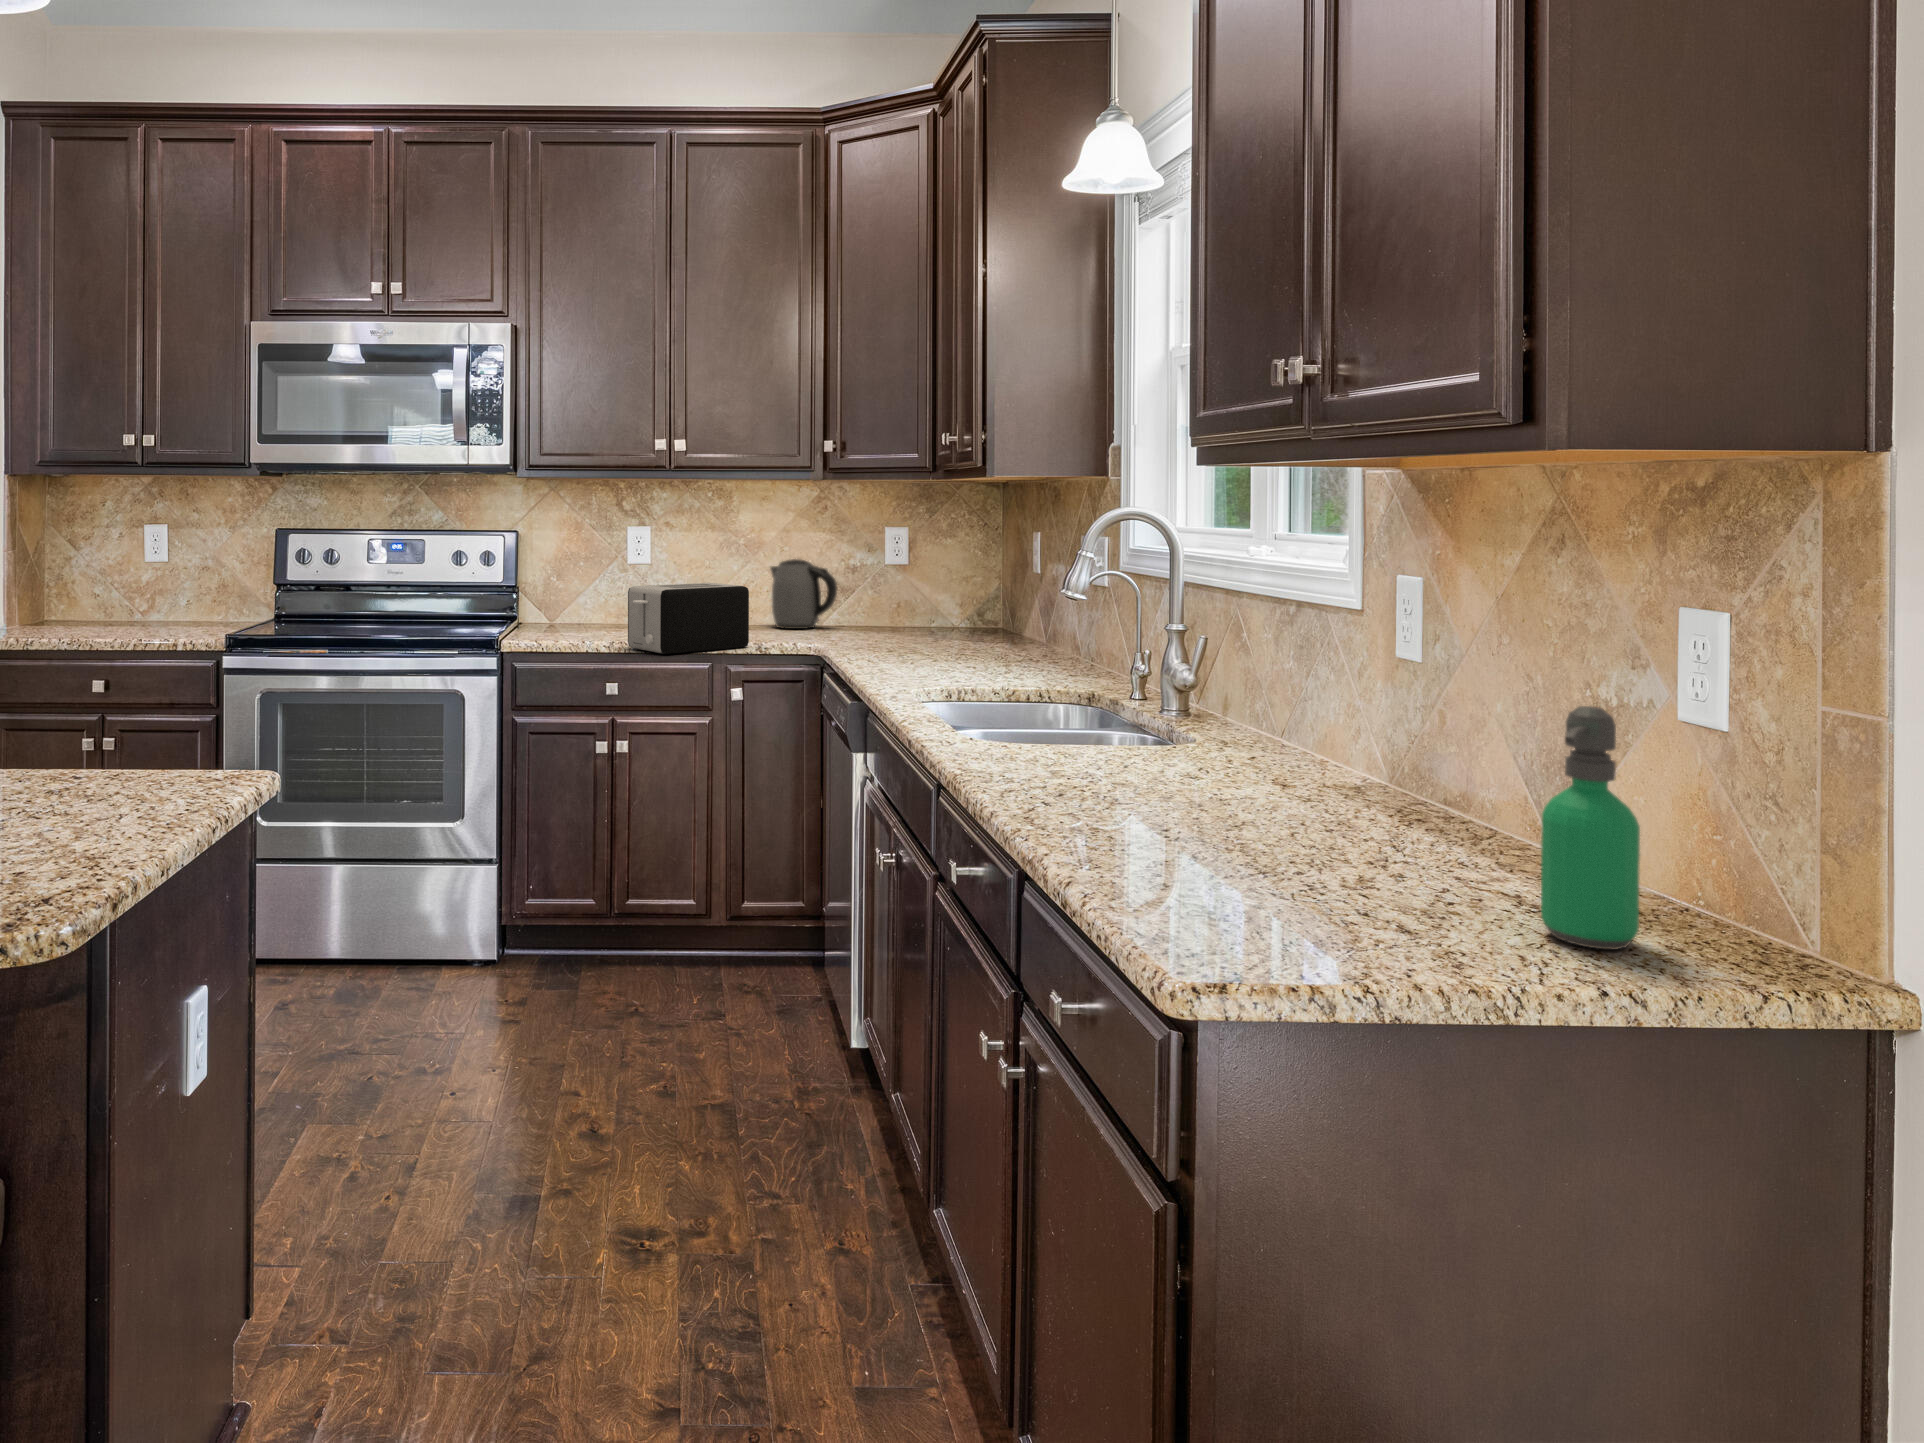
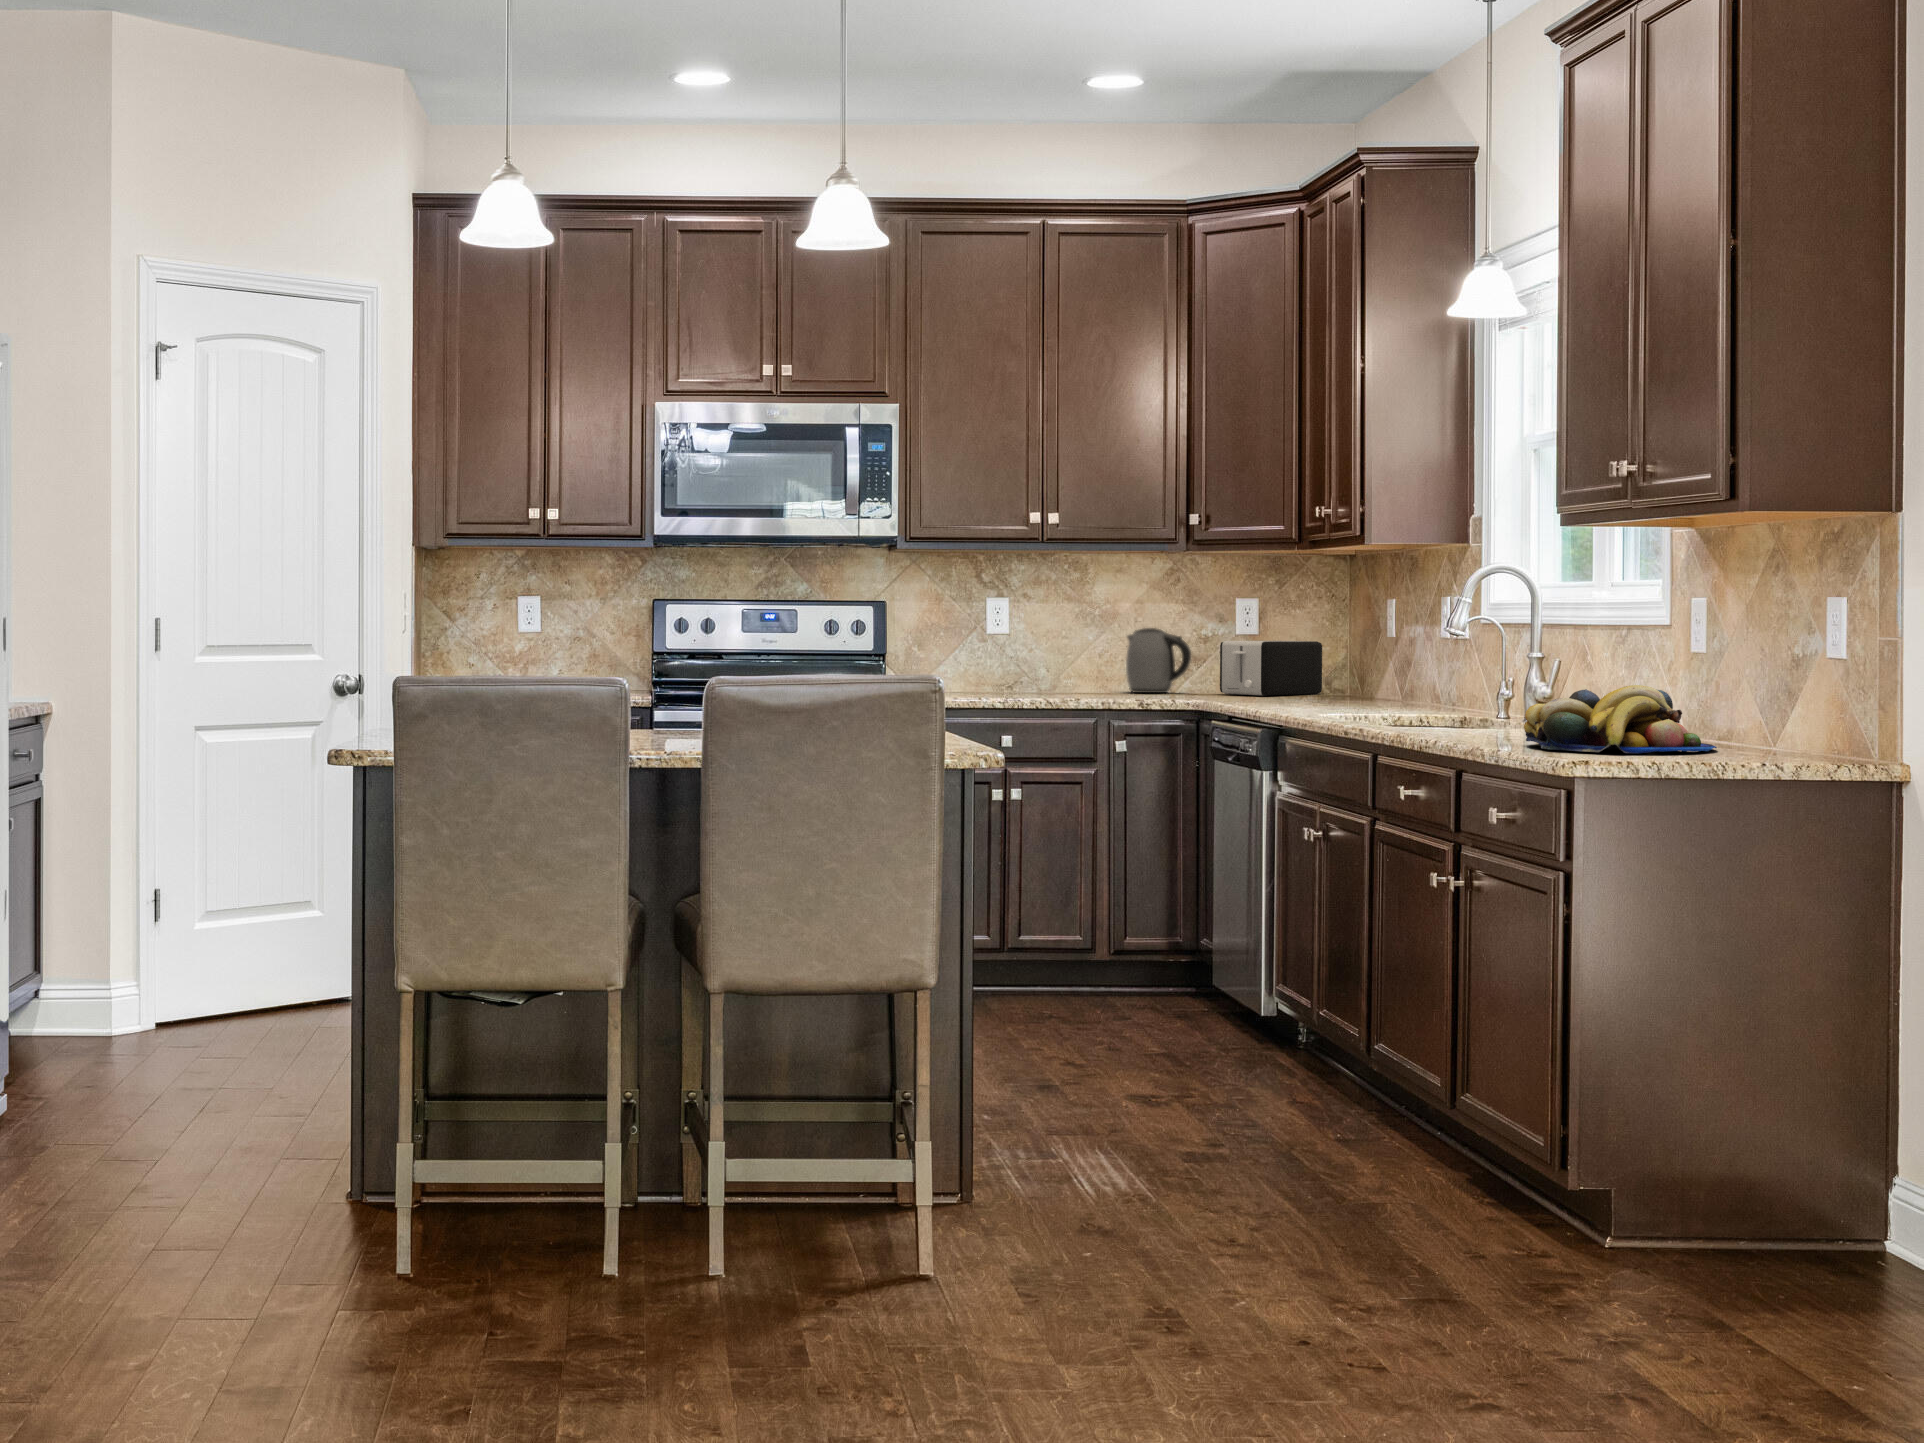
toaster: present [628,583,749,654] -> present [1220,641,1322,696]
soap dispenser: present [1541,706,1640,949] -> none [1748,642,1796,762]
fruit bowl: none [1139,728,1459,881] -> present [1524,685,1717,753]

